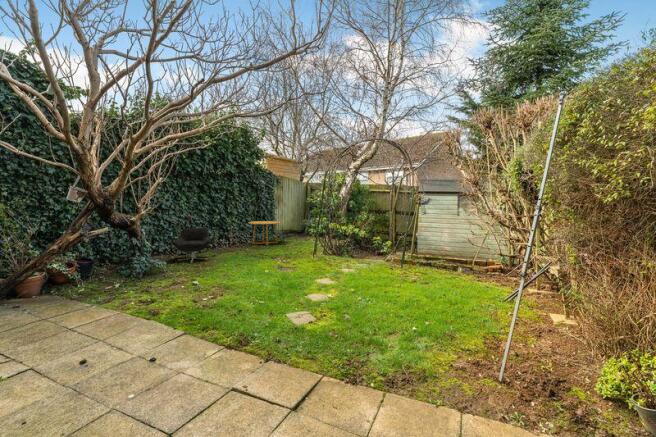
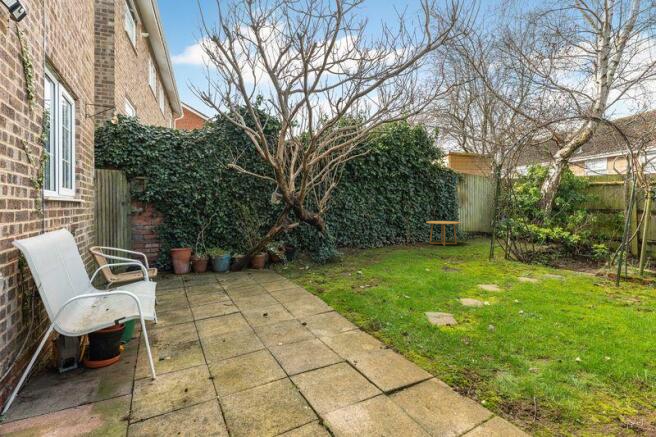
lounge chair: present [172,228,211,262] -> none [352,225,385,256]

